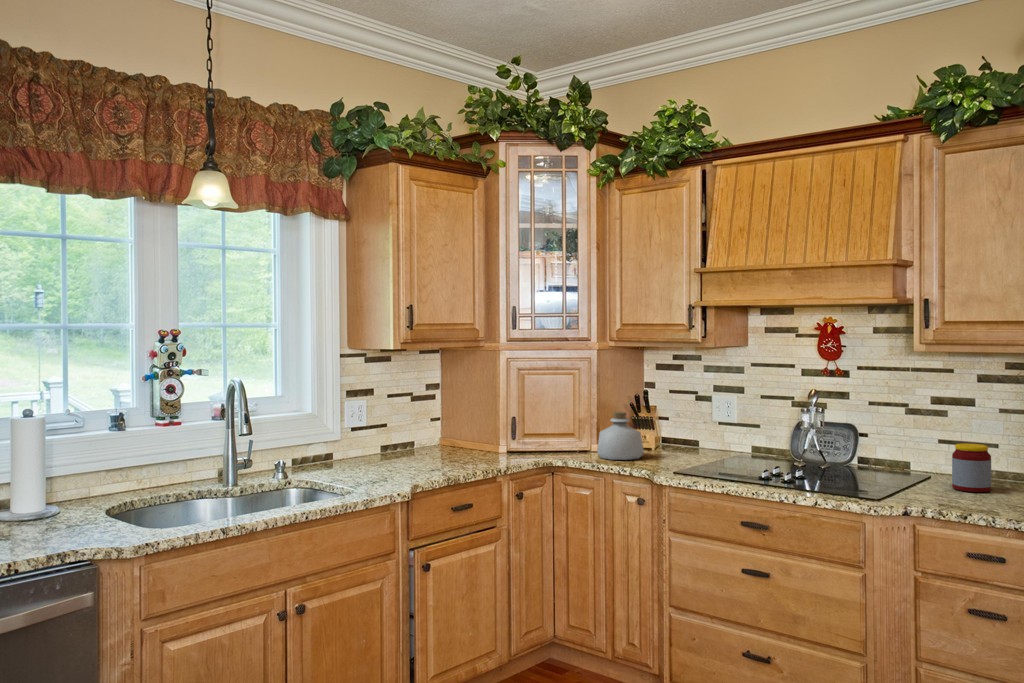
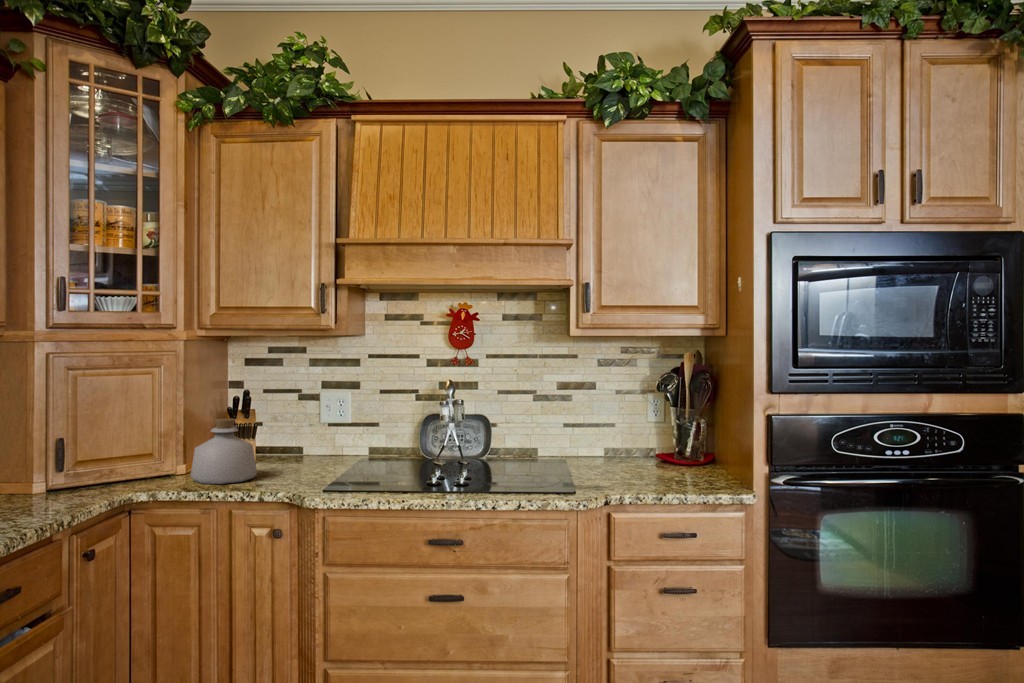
jar: present [952,443,991,492] -> none [600,426,634,473]

